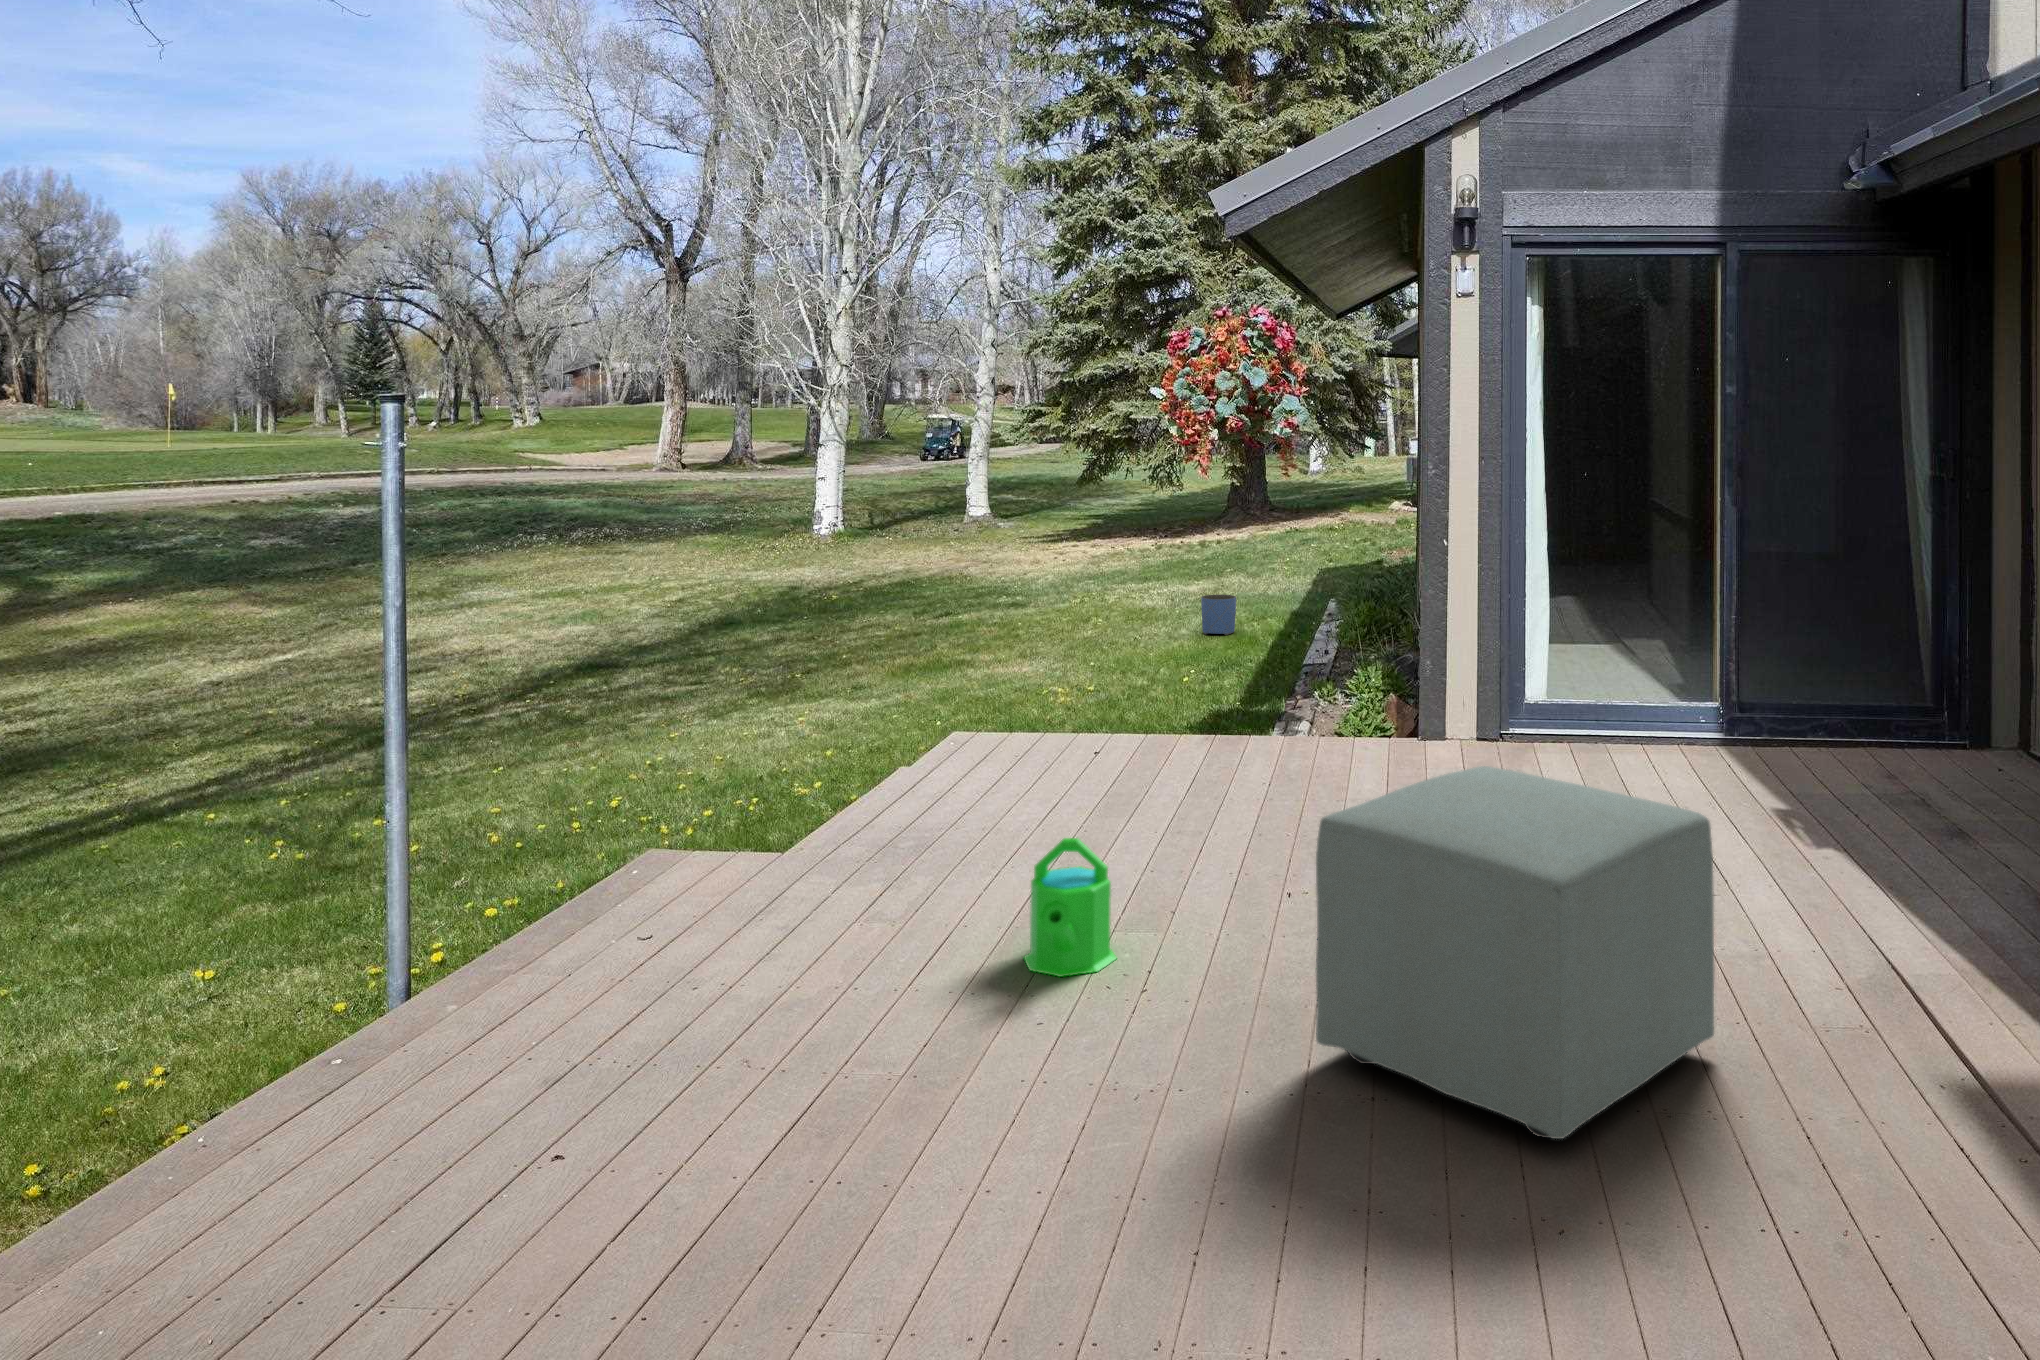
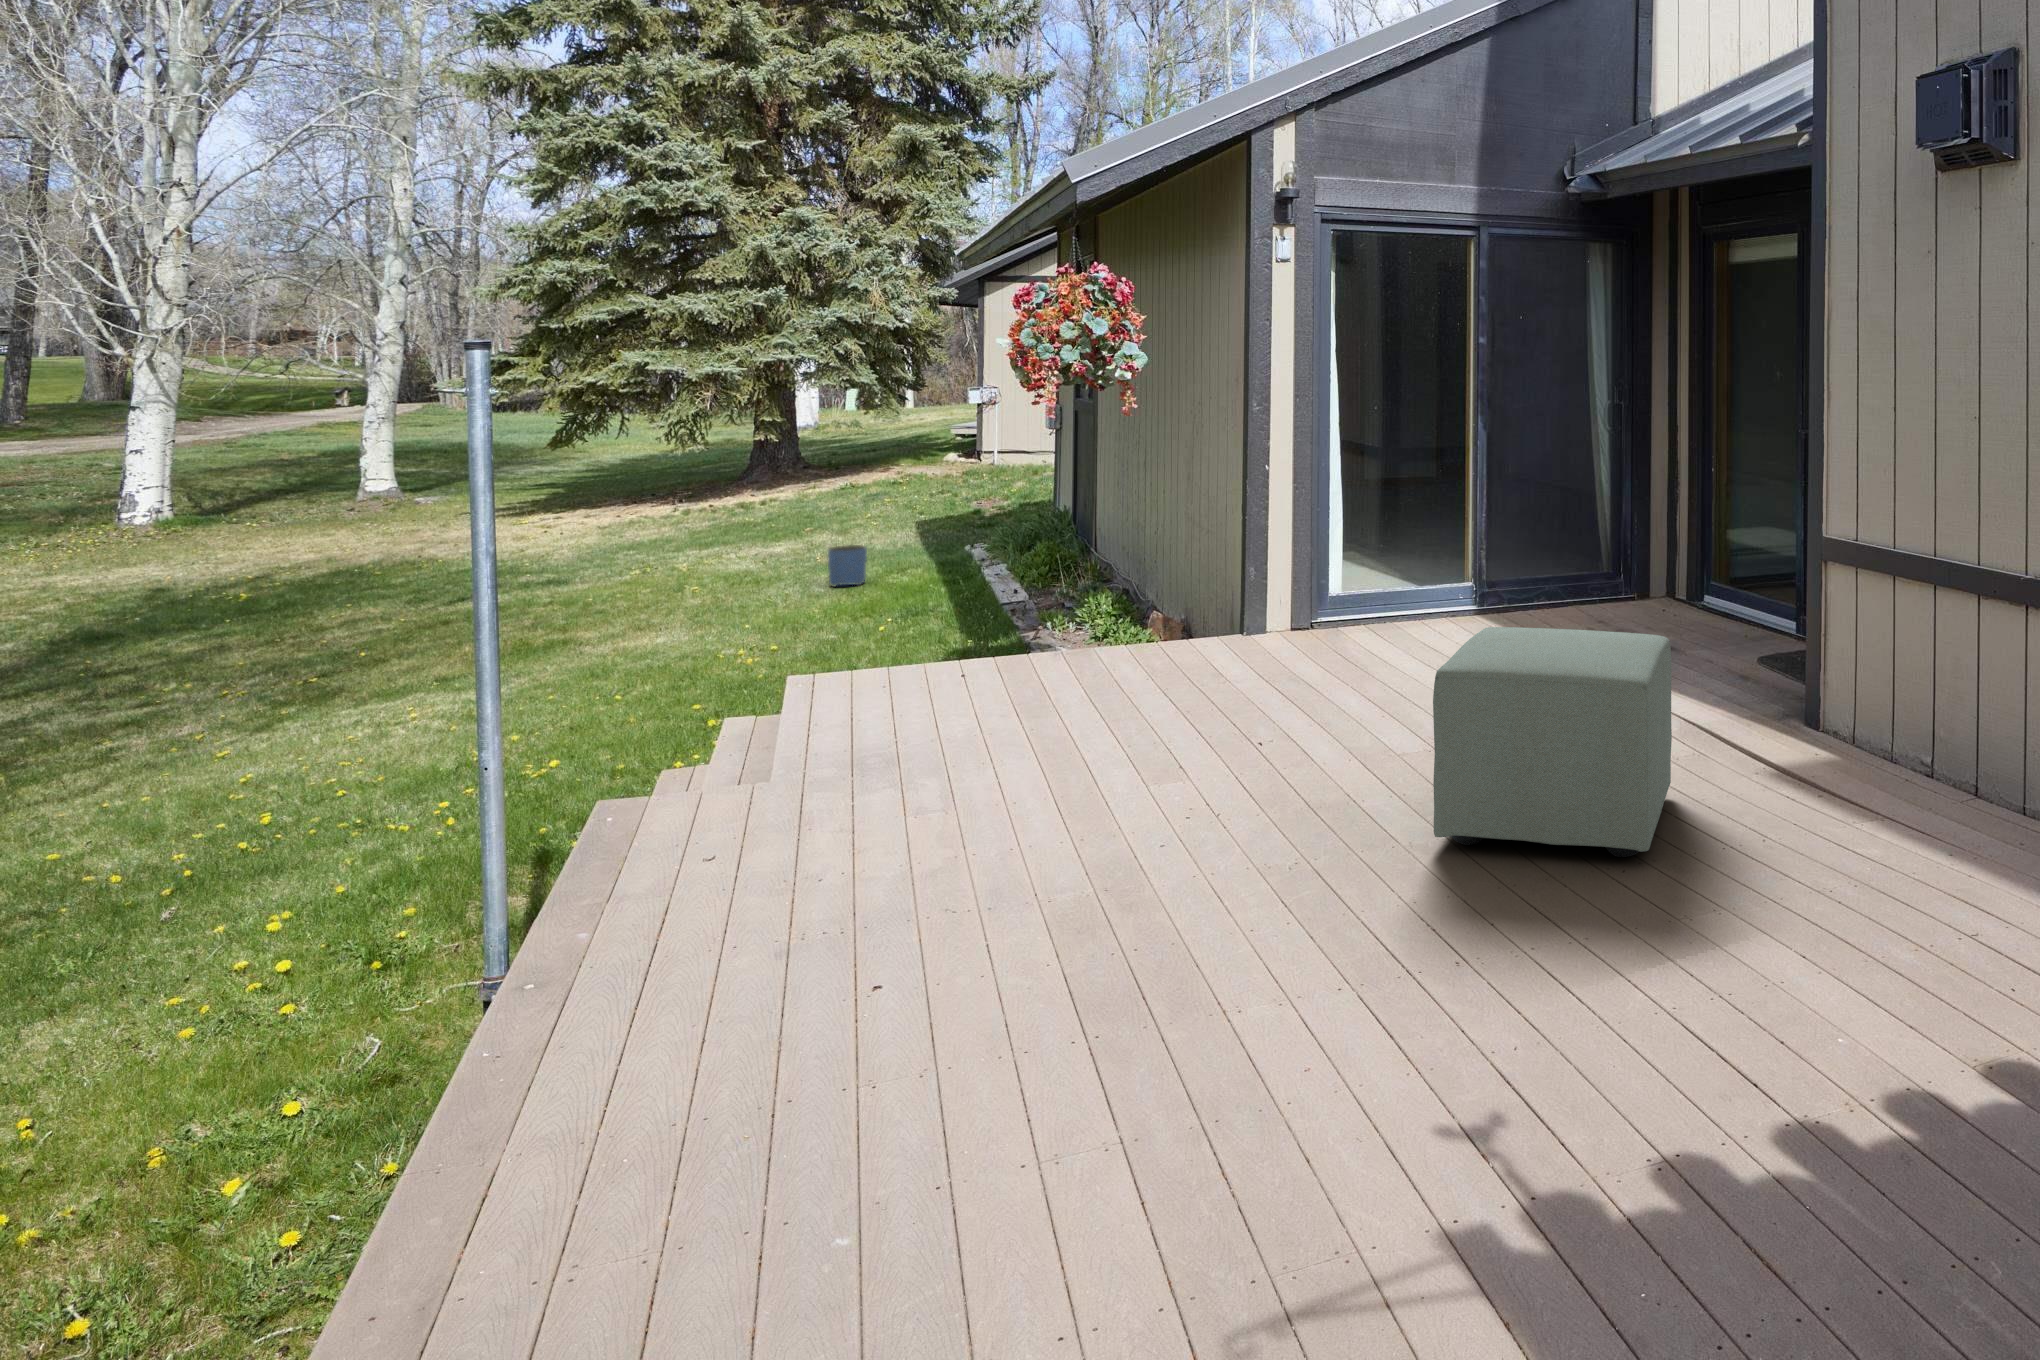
watering can: present [1024,838,1116,977] -> none [1119,729,1200,844]

